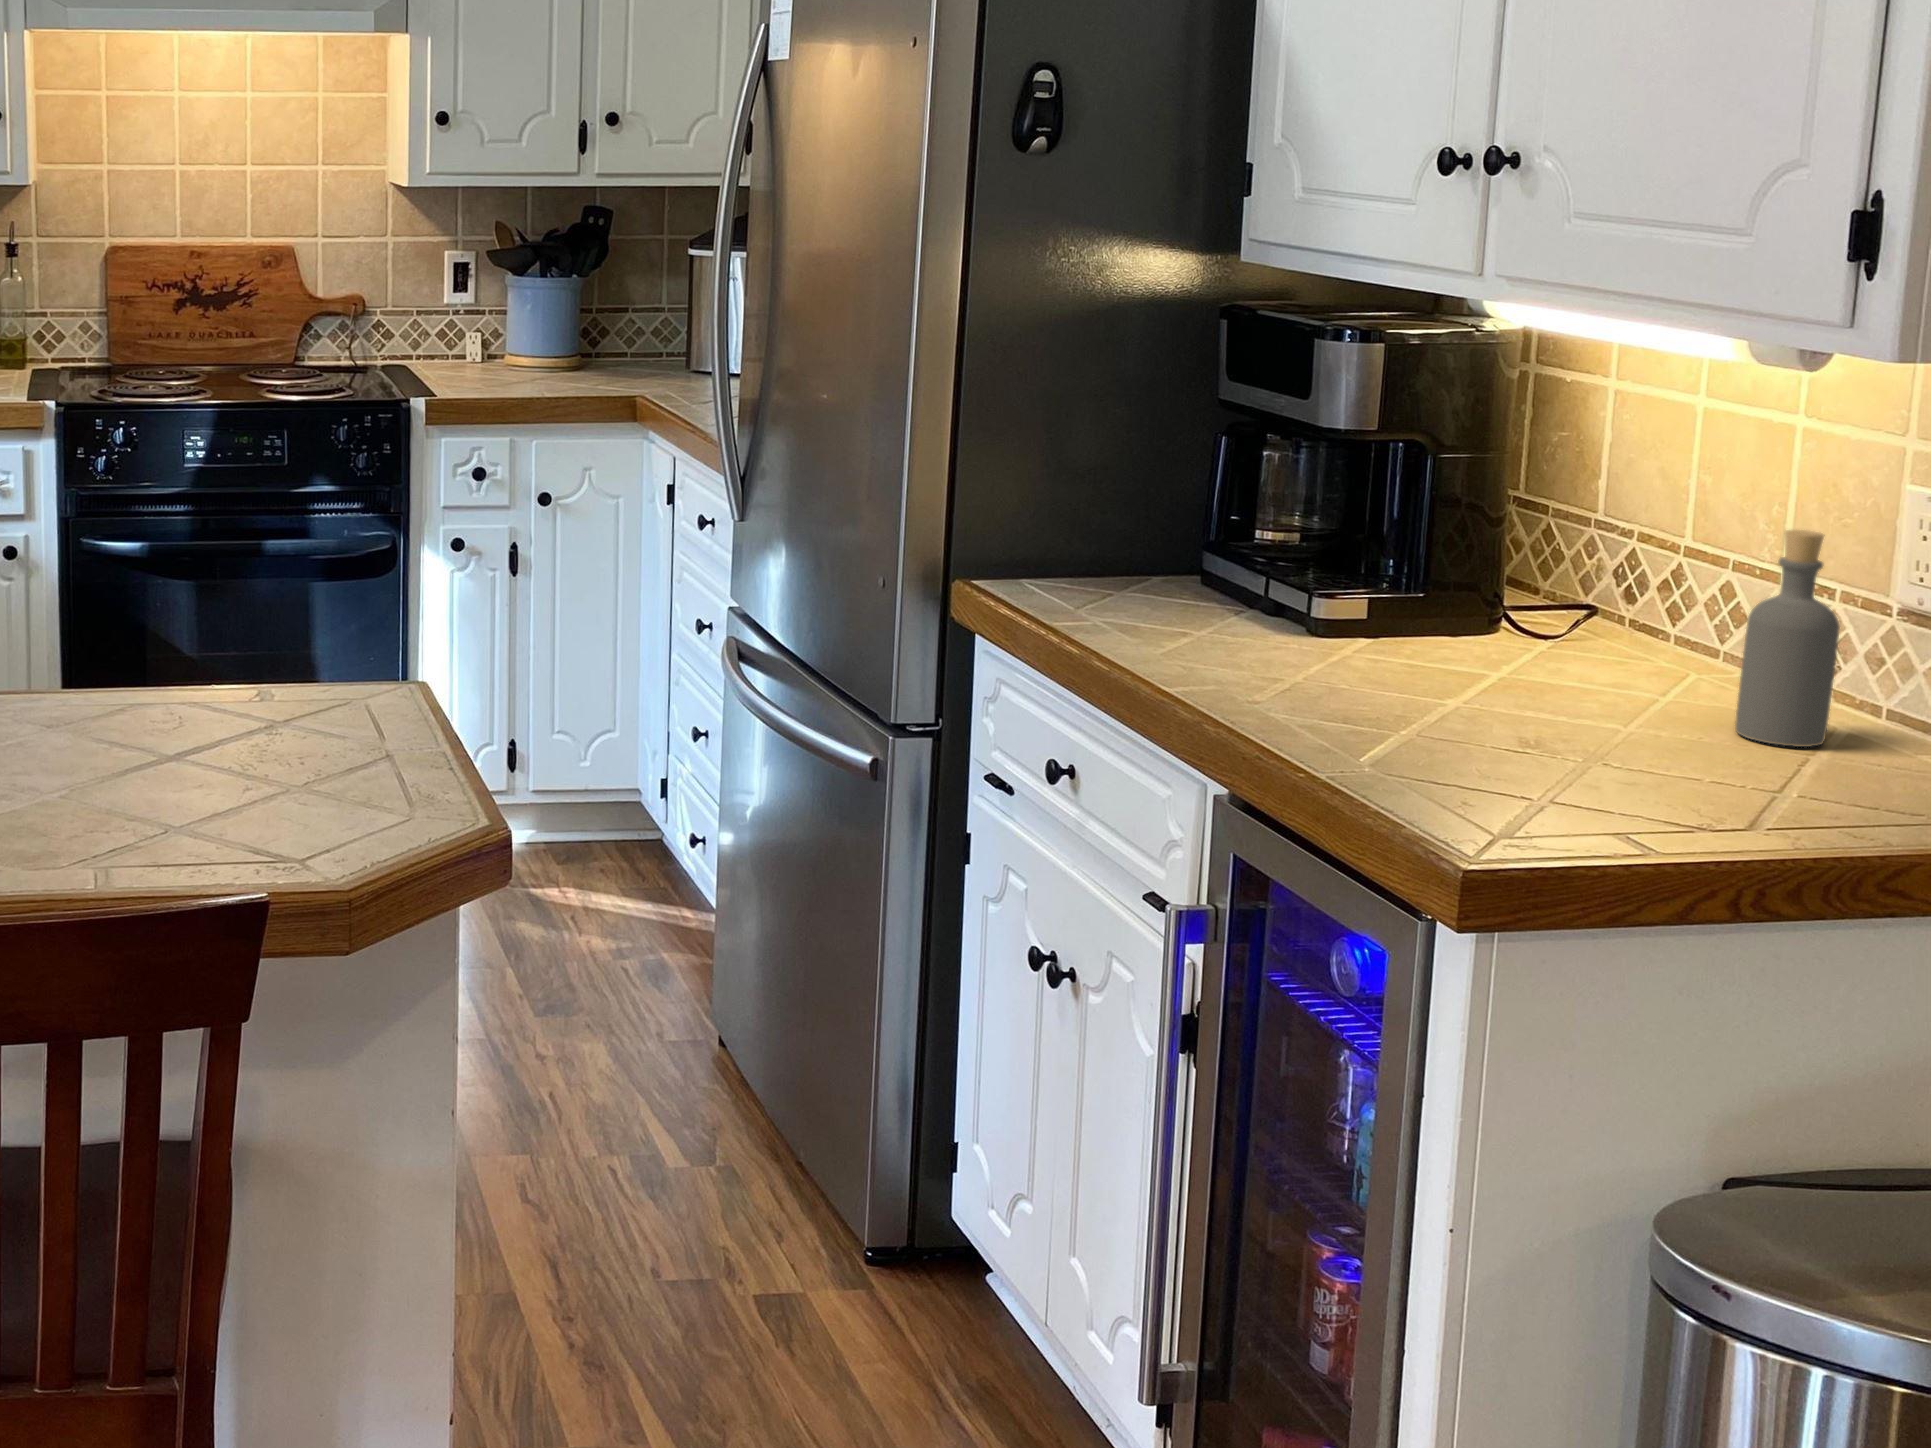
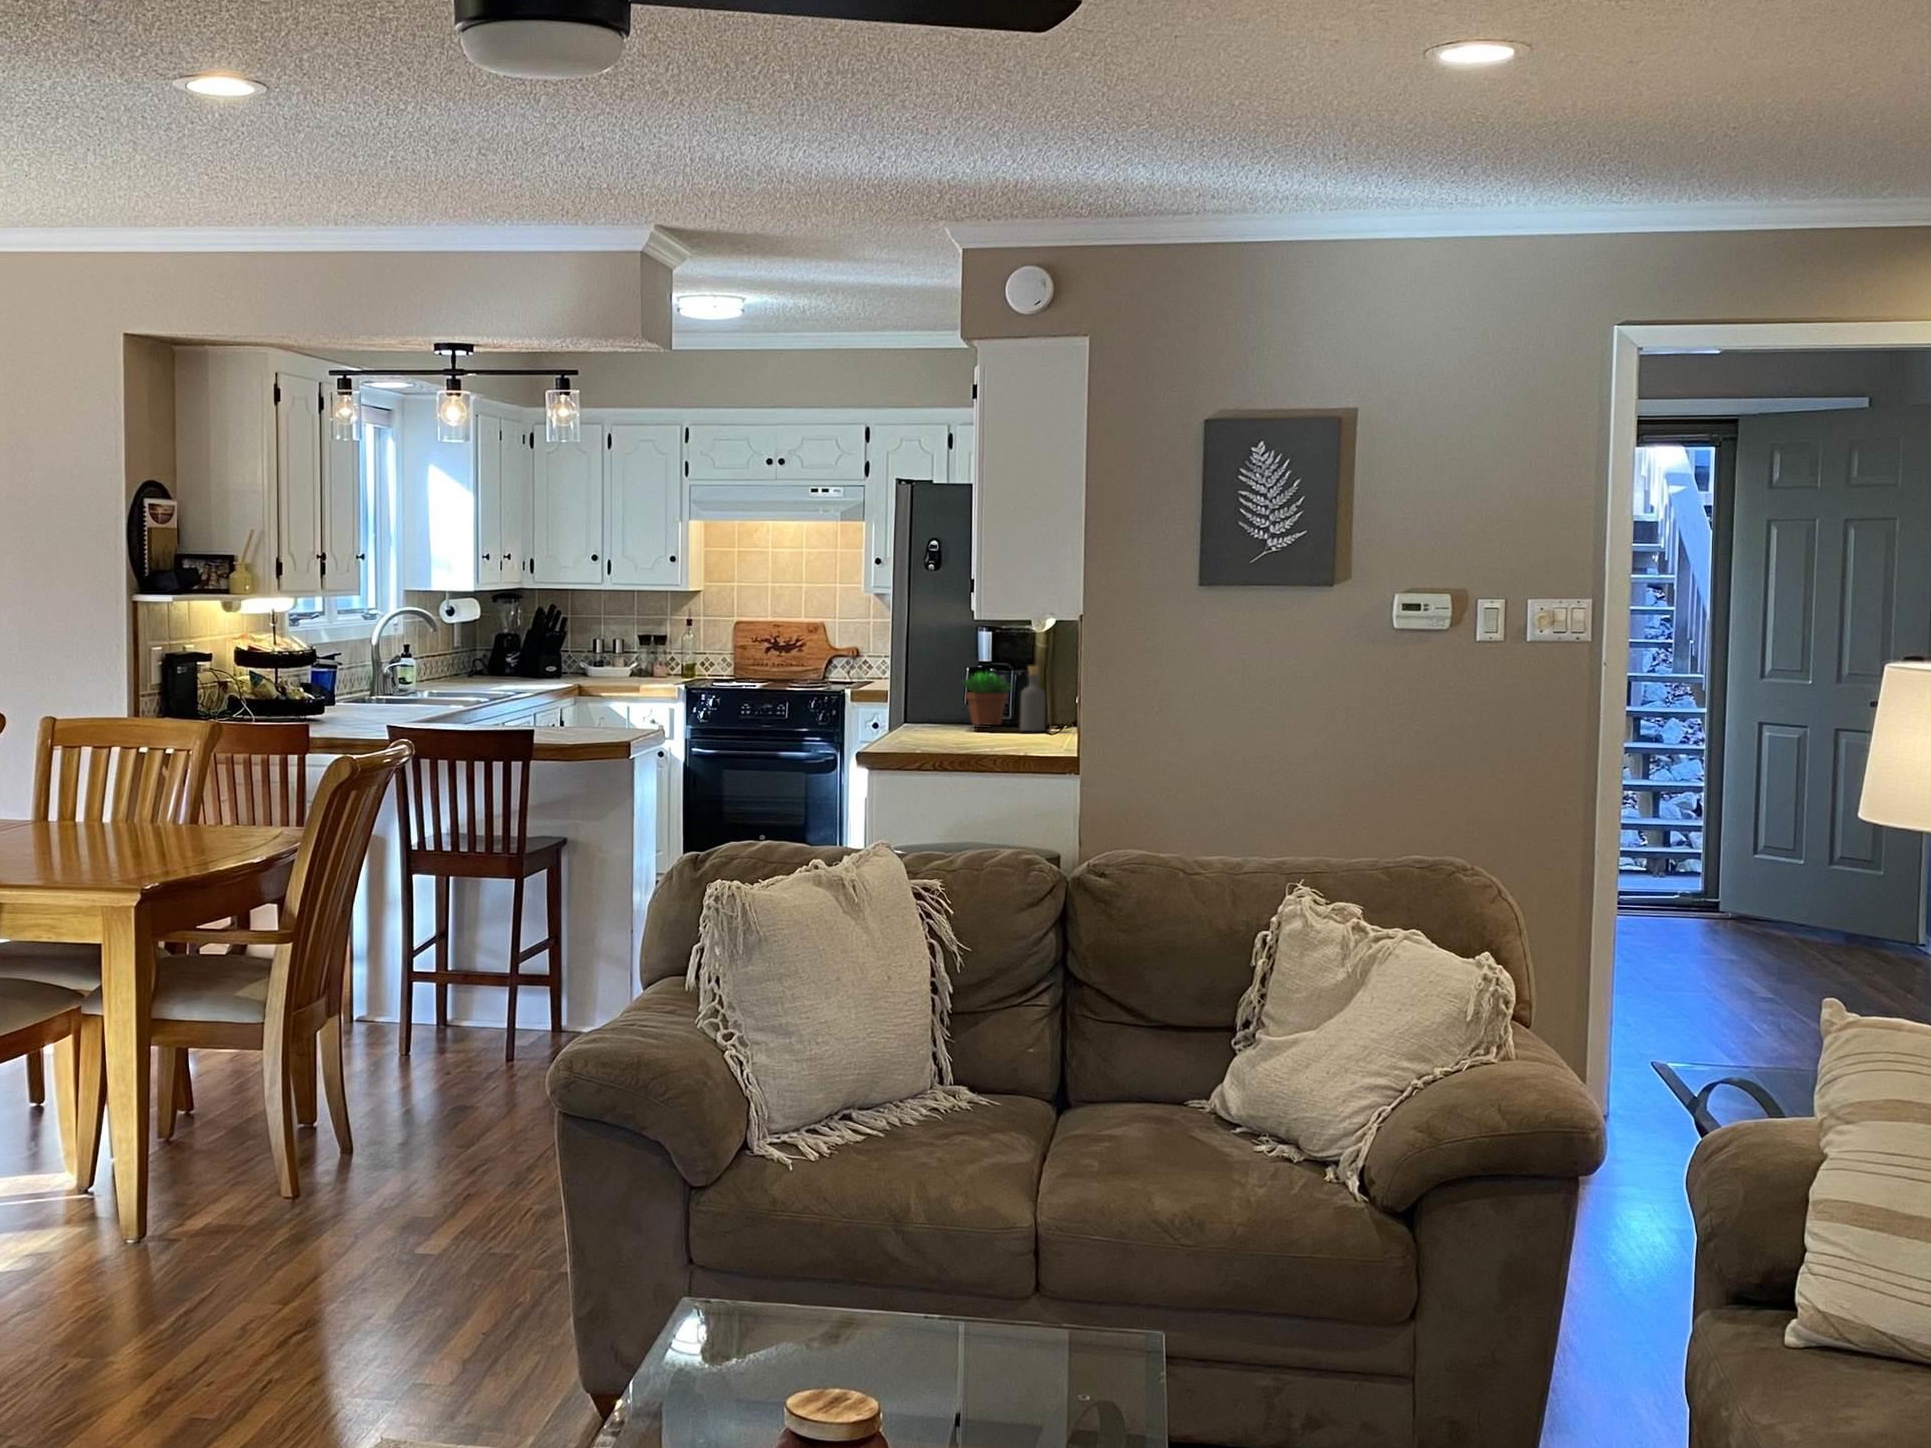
succulent plant: none [1398,517,1583,690] -> present [962,673,1012,725]

